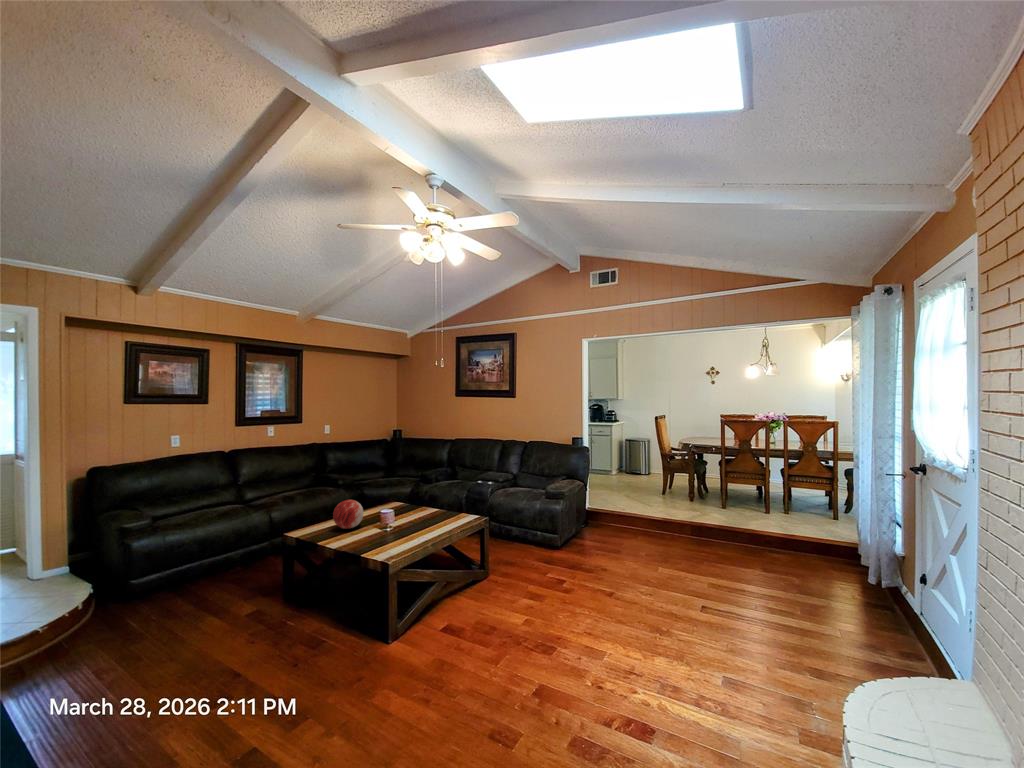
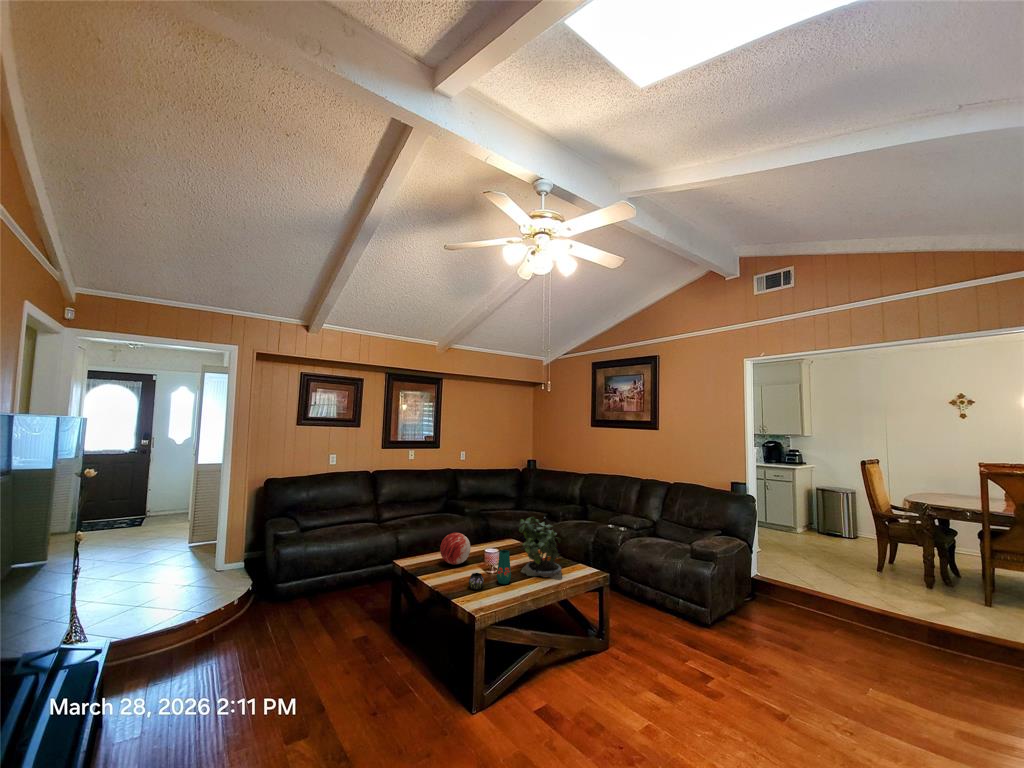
potted plant: none [409,476,450,528] -> present [519,517,562,580]
vase: none [370,508,408,545] -> present [469,550,511,590]

